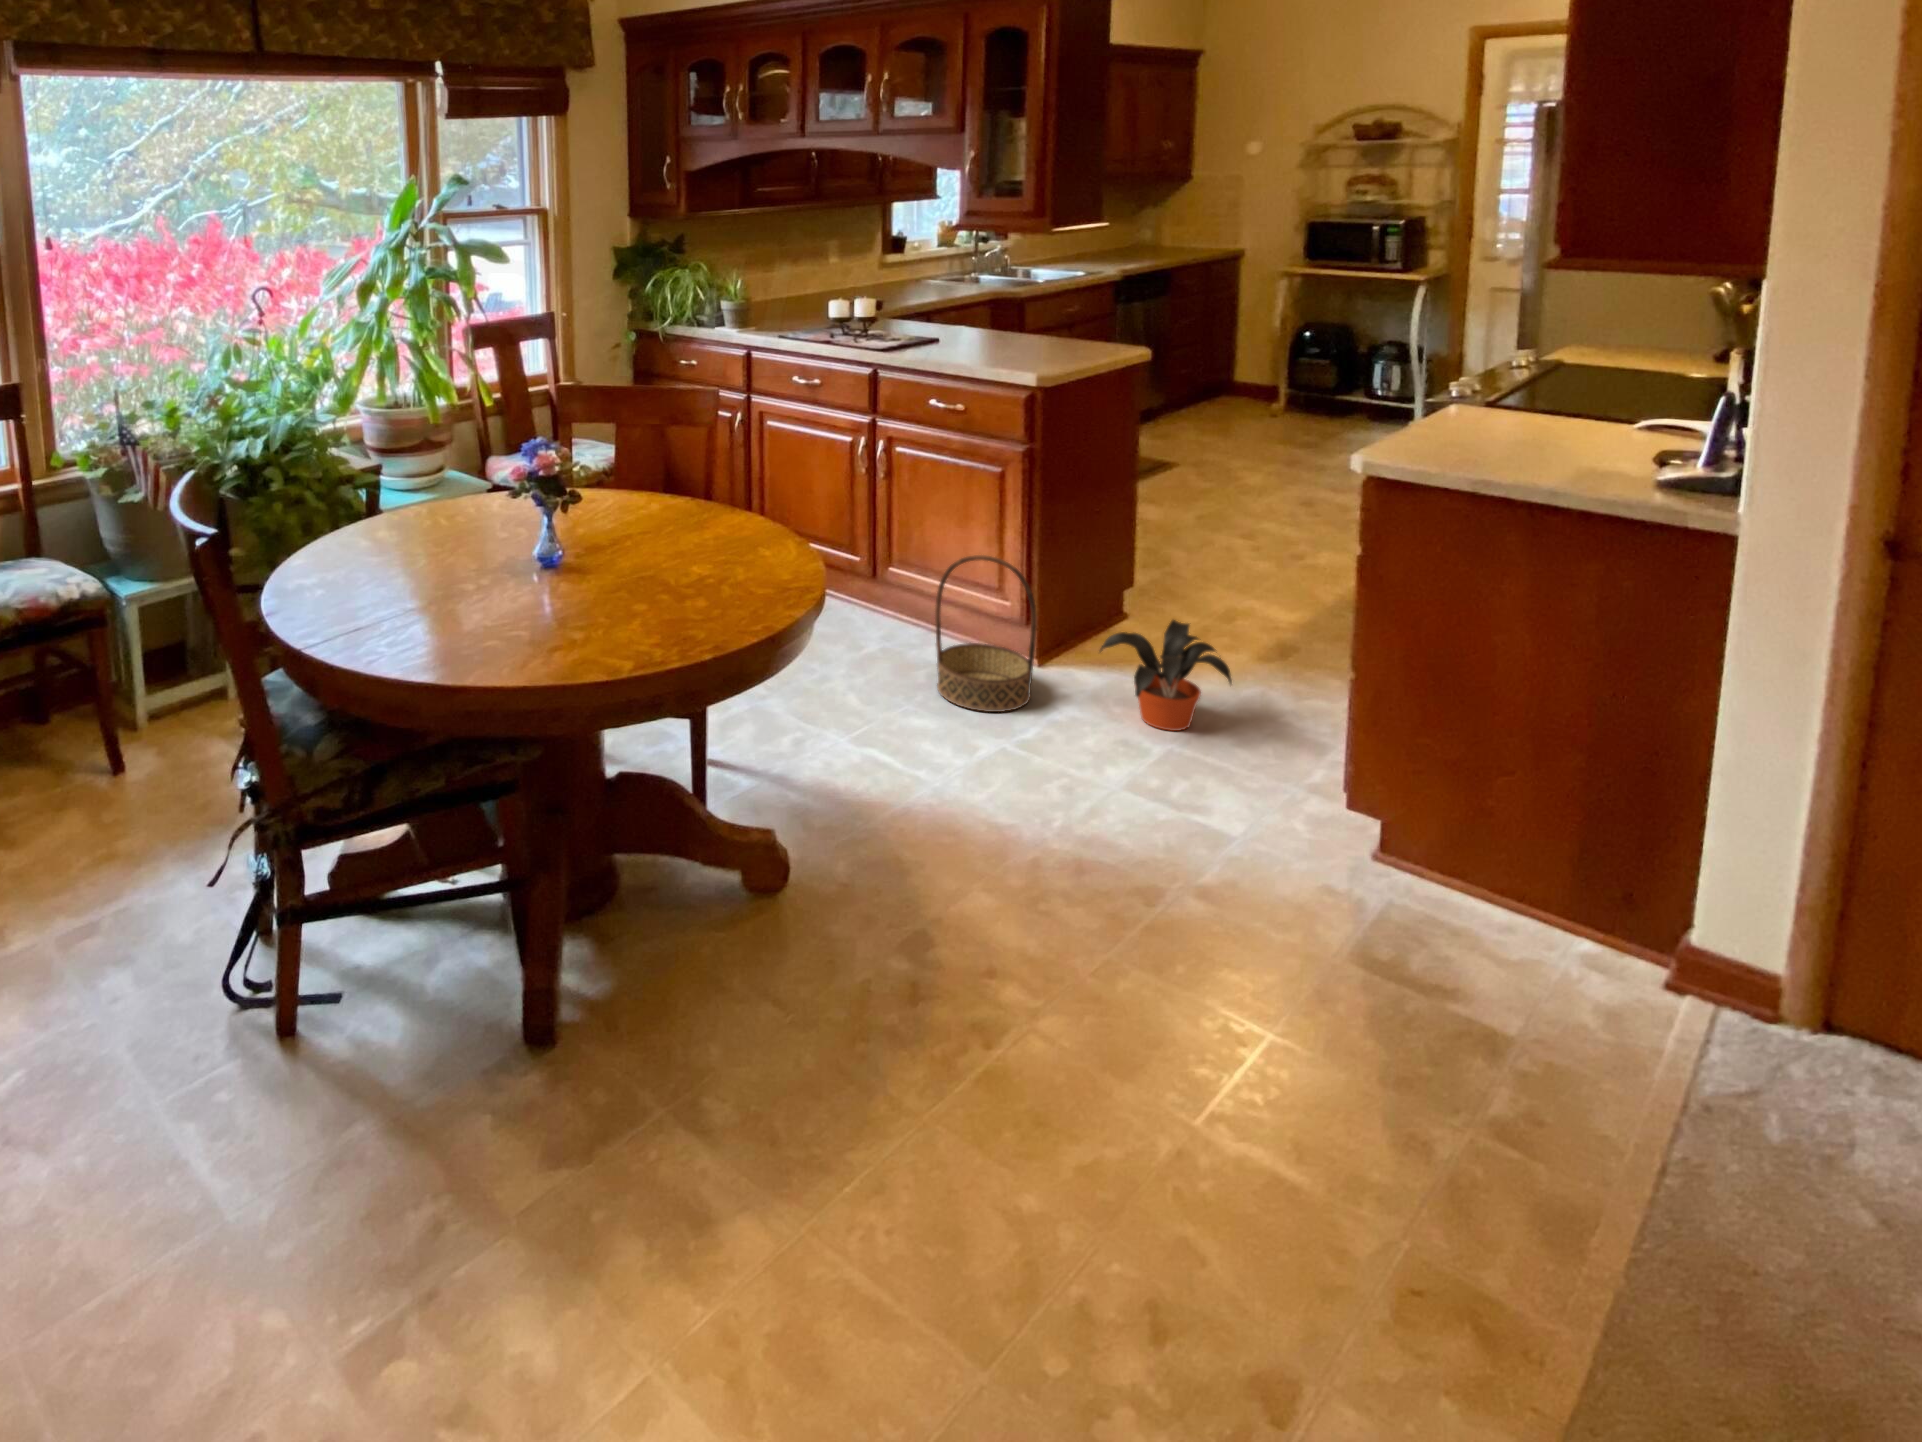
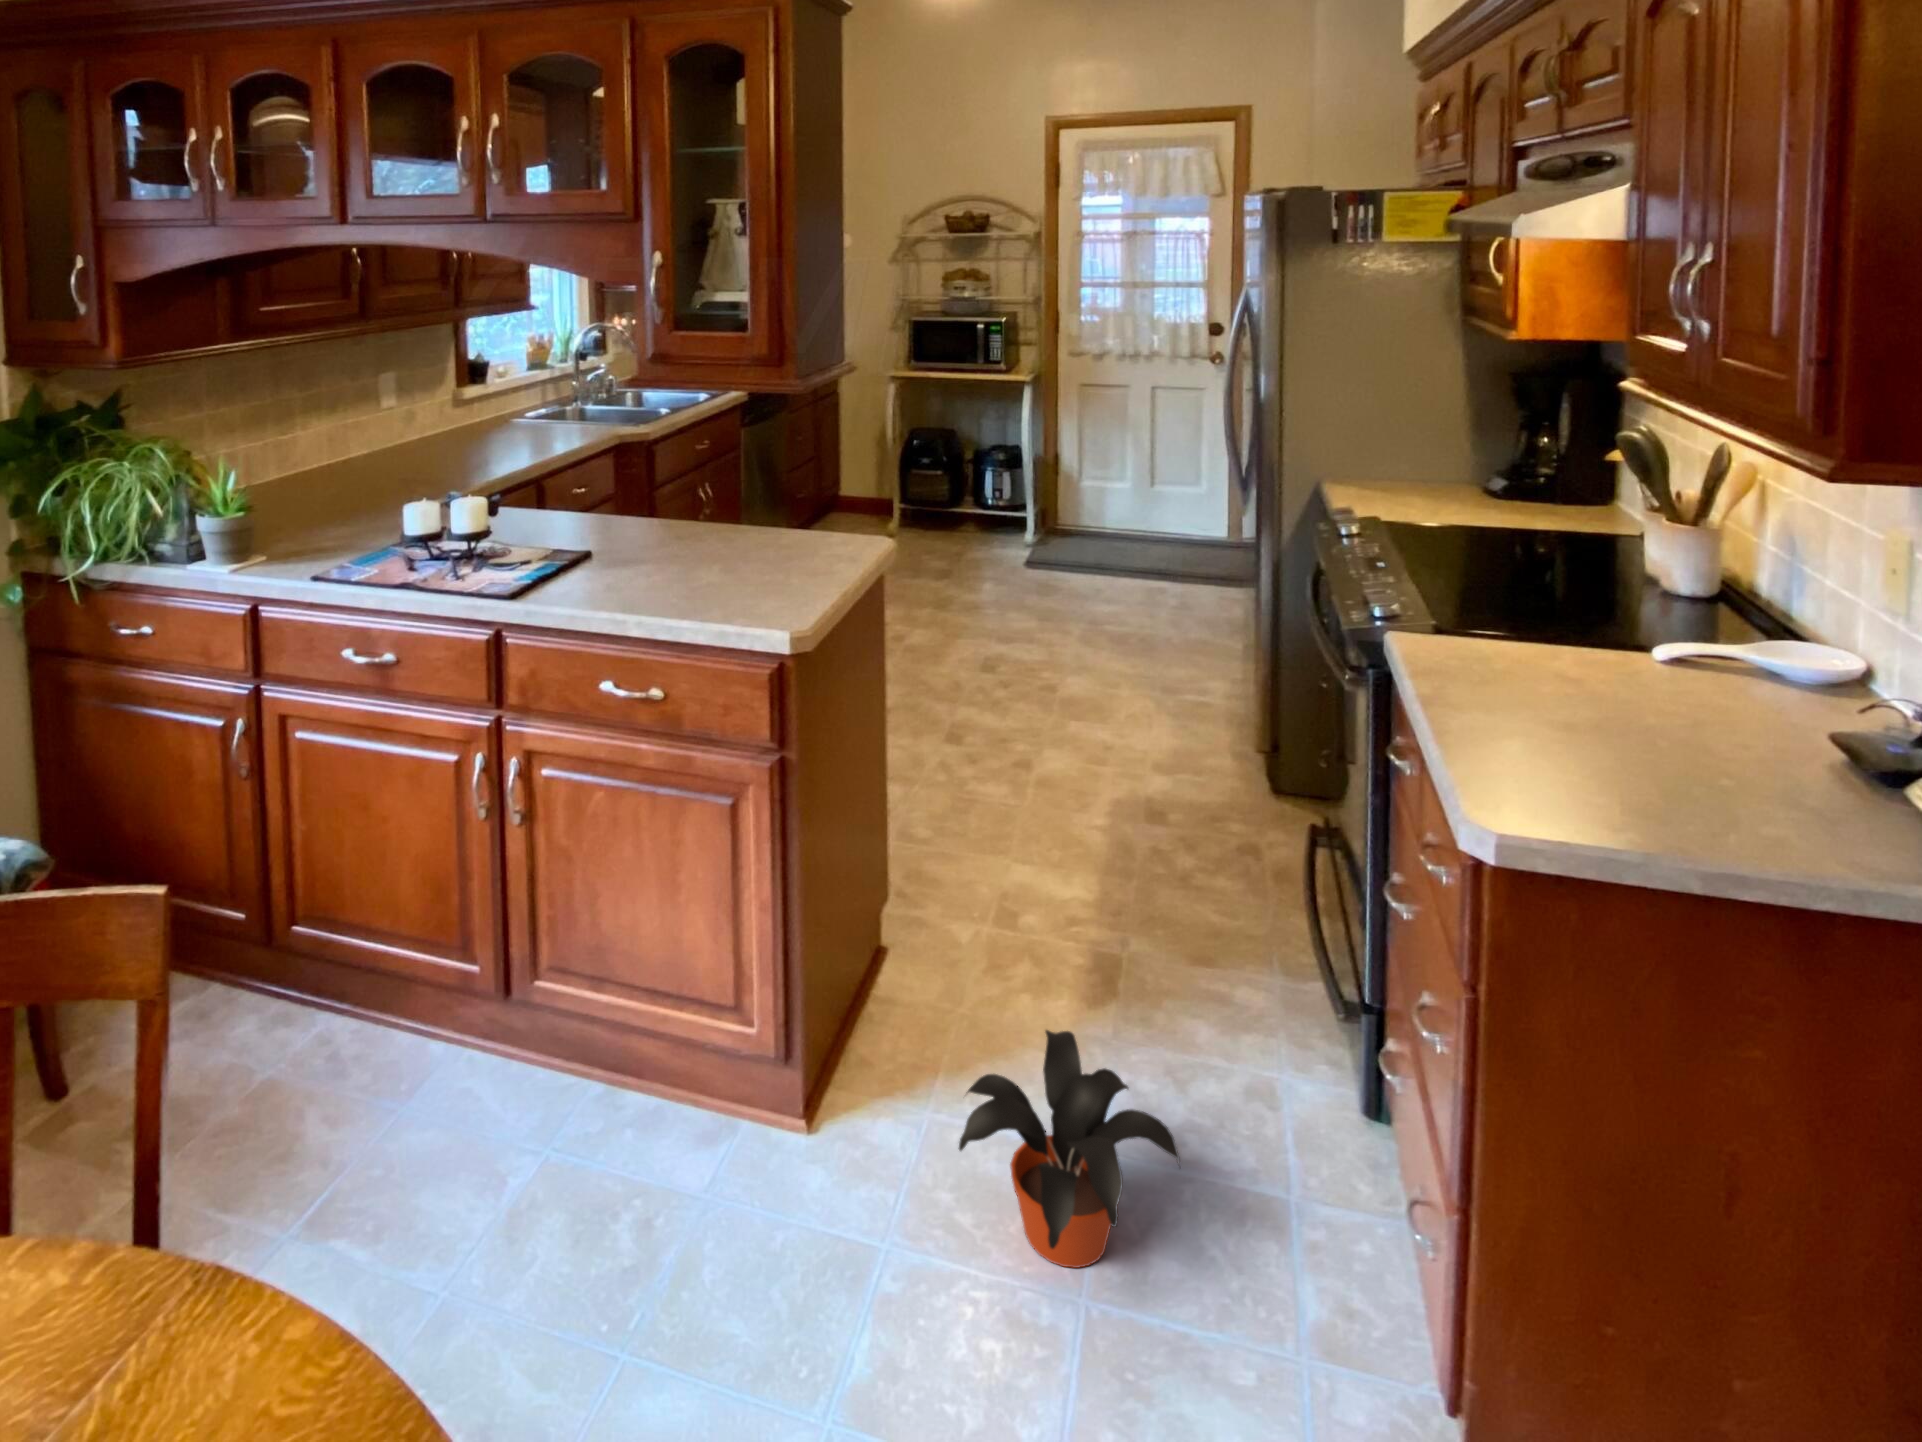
basket: present [935,555,1037,712] -> none [661,1005,847,1338]

